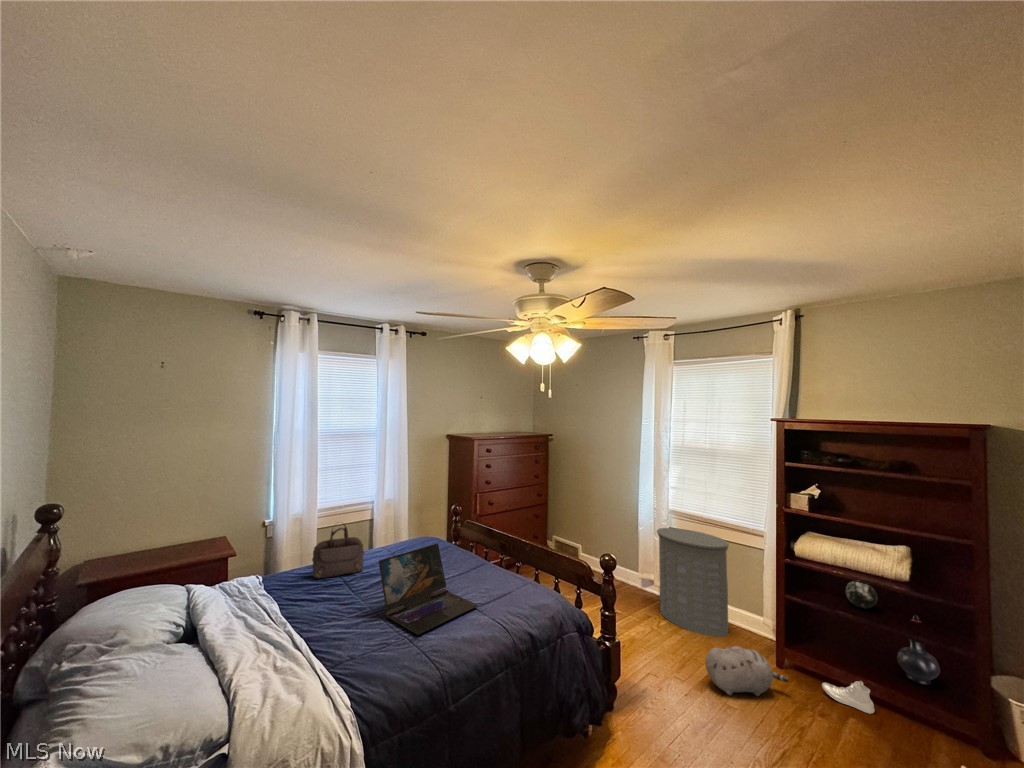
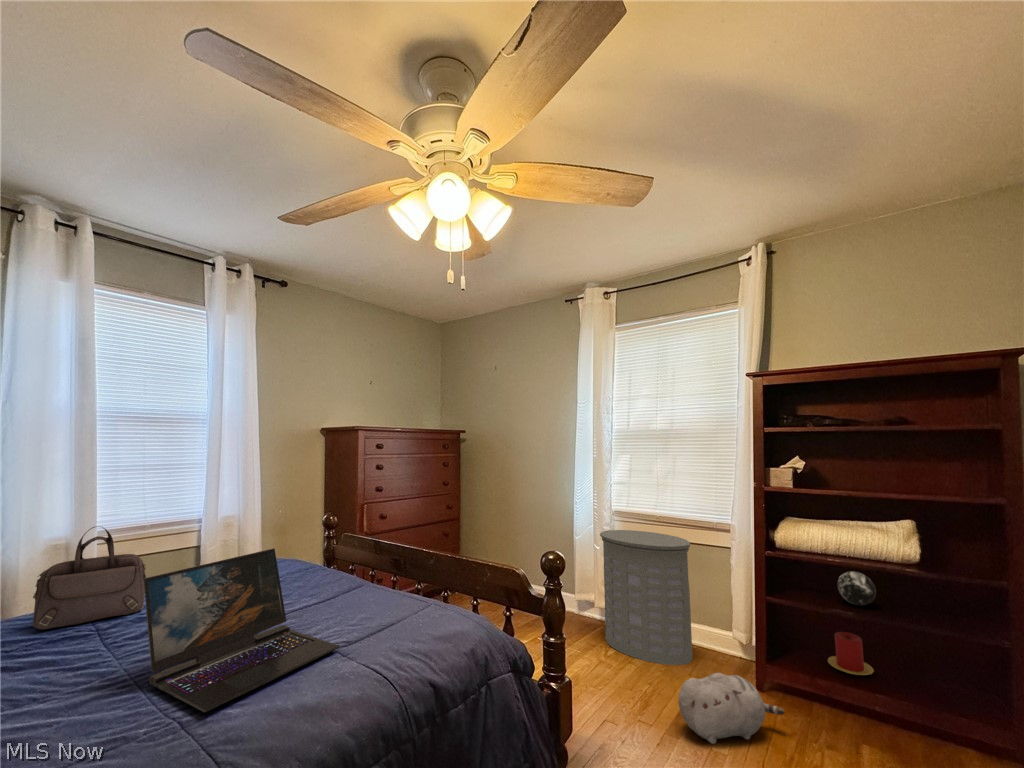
decorative vase: present [897,615,940,685] -> none [903,607,956,696]
candle: none [836,626,874,662] -> present [828,632,874,675]
shoe: present [822,681,875,714] -> none [821,701,889,744]

